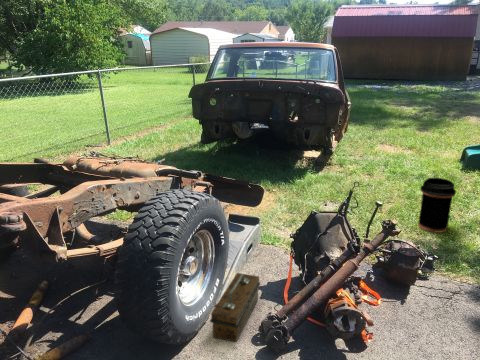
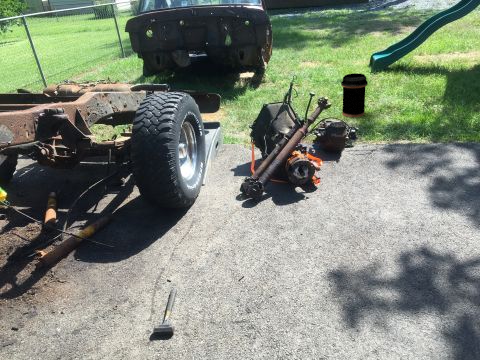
toolbox: present [210,273,260,342] -> none [203,156,233,202]

